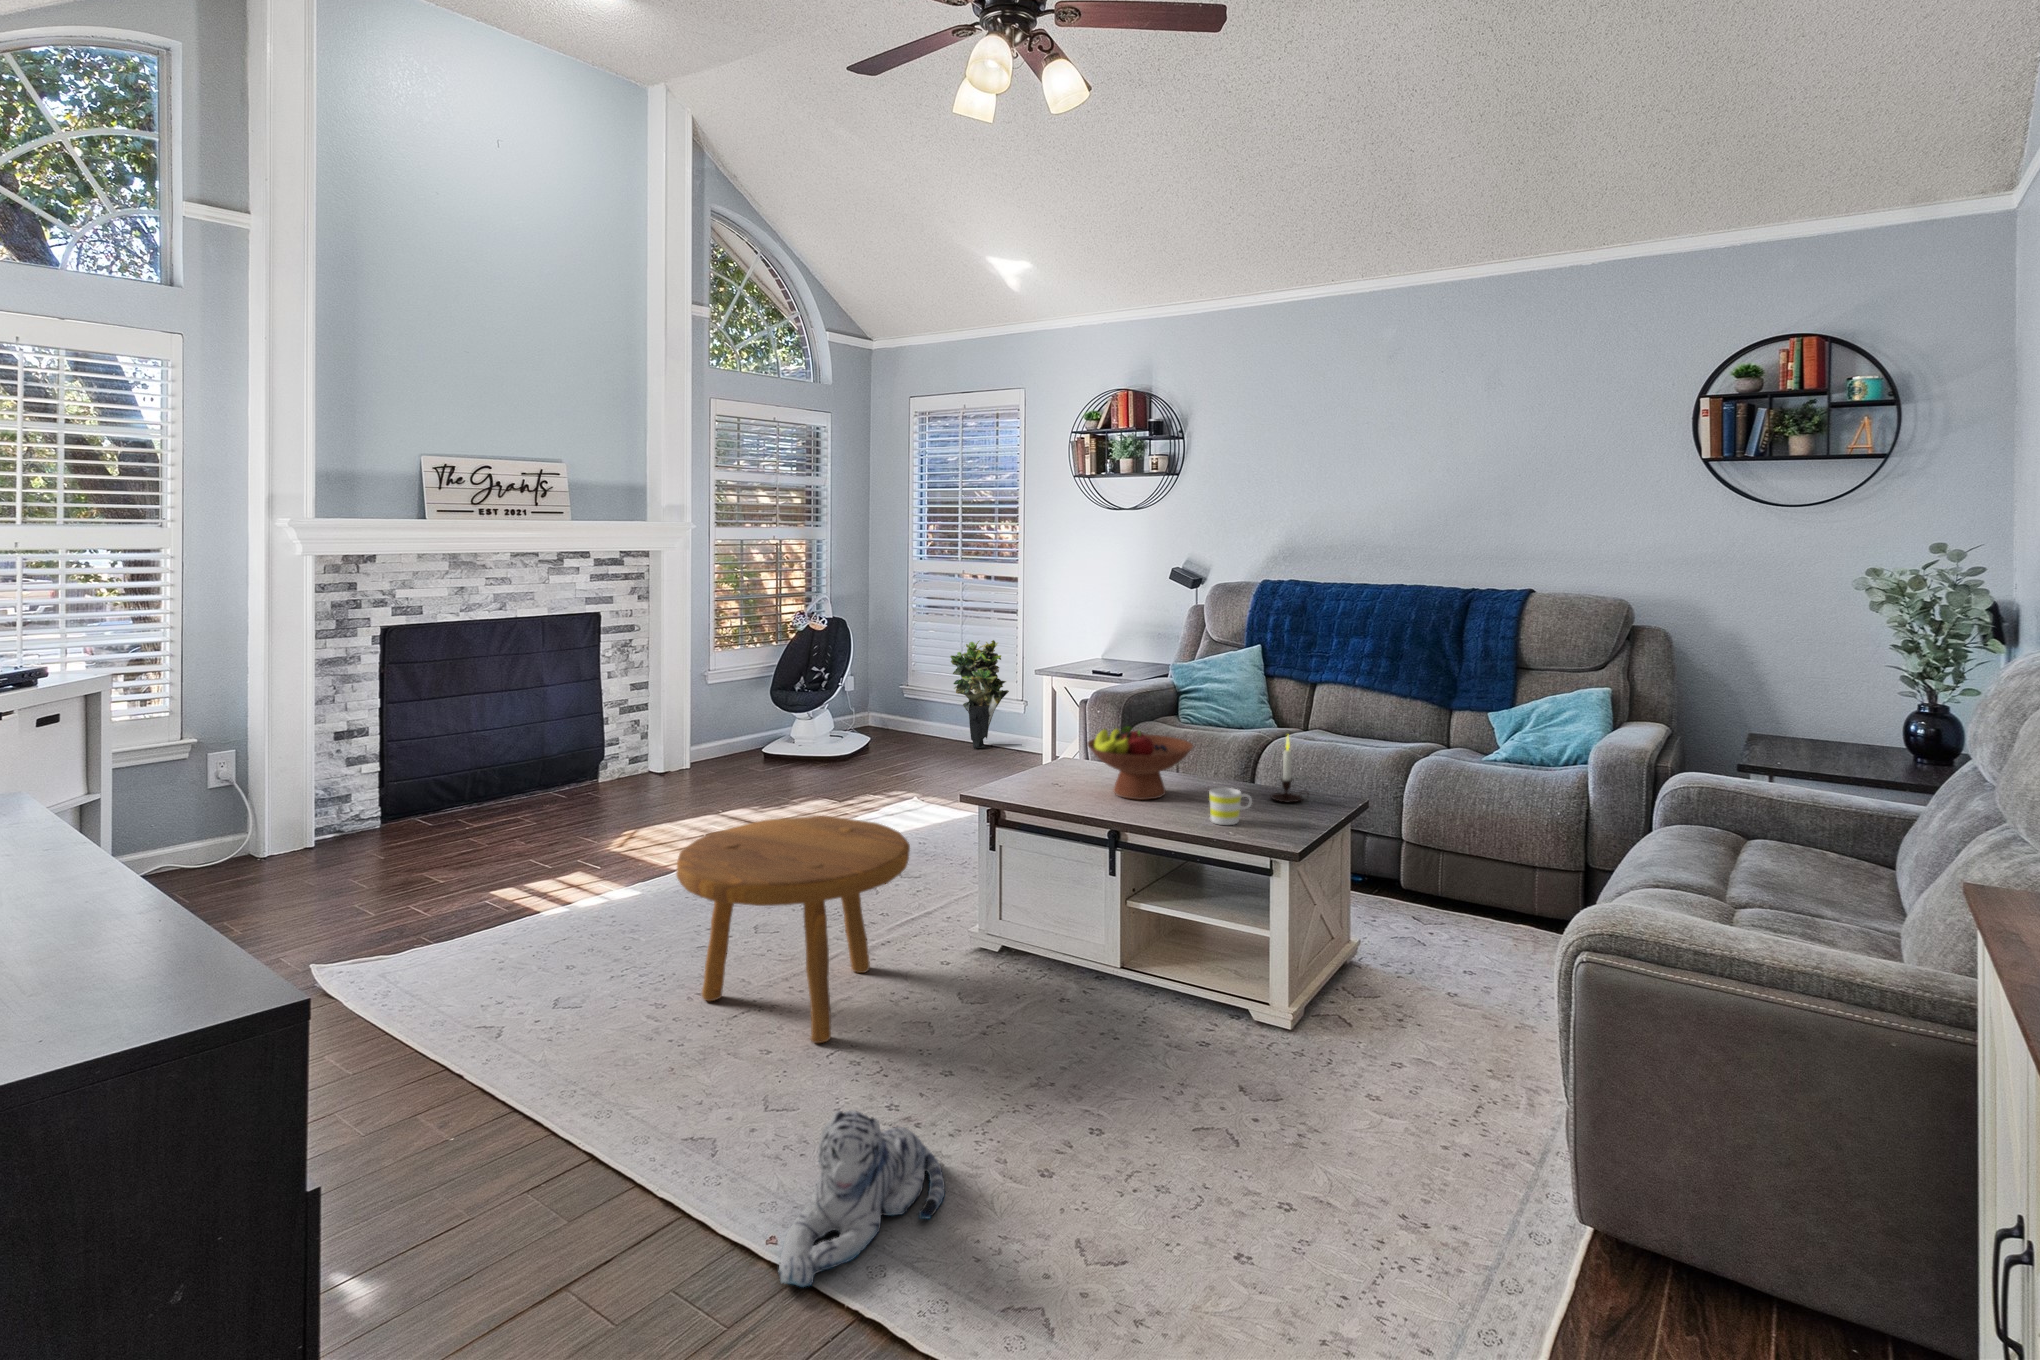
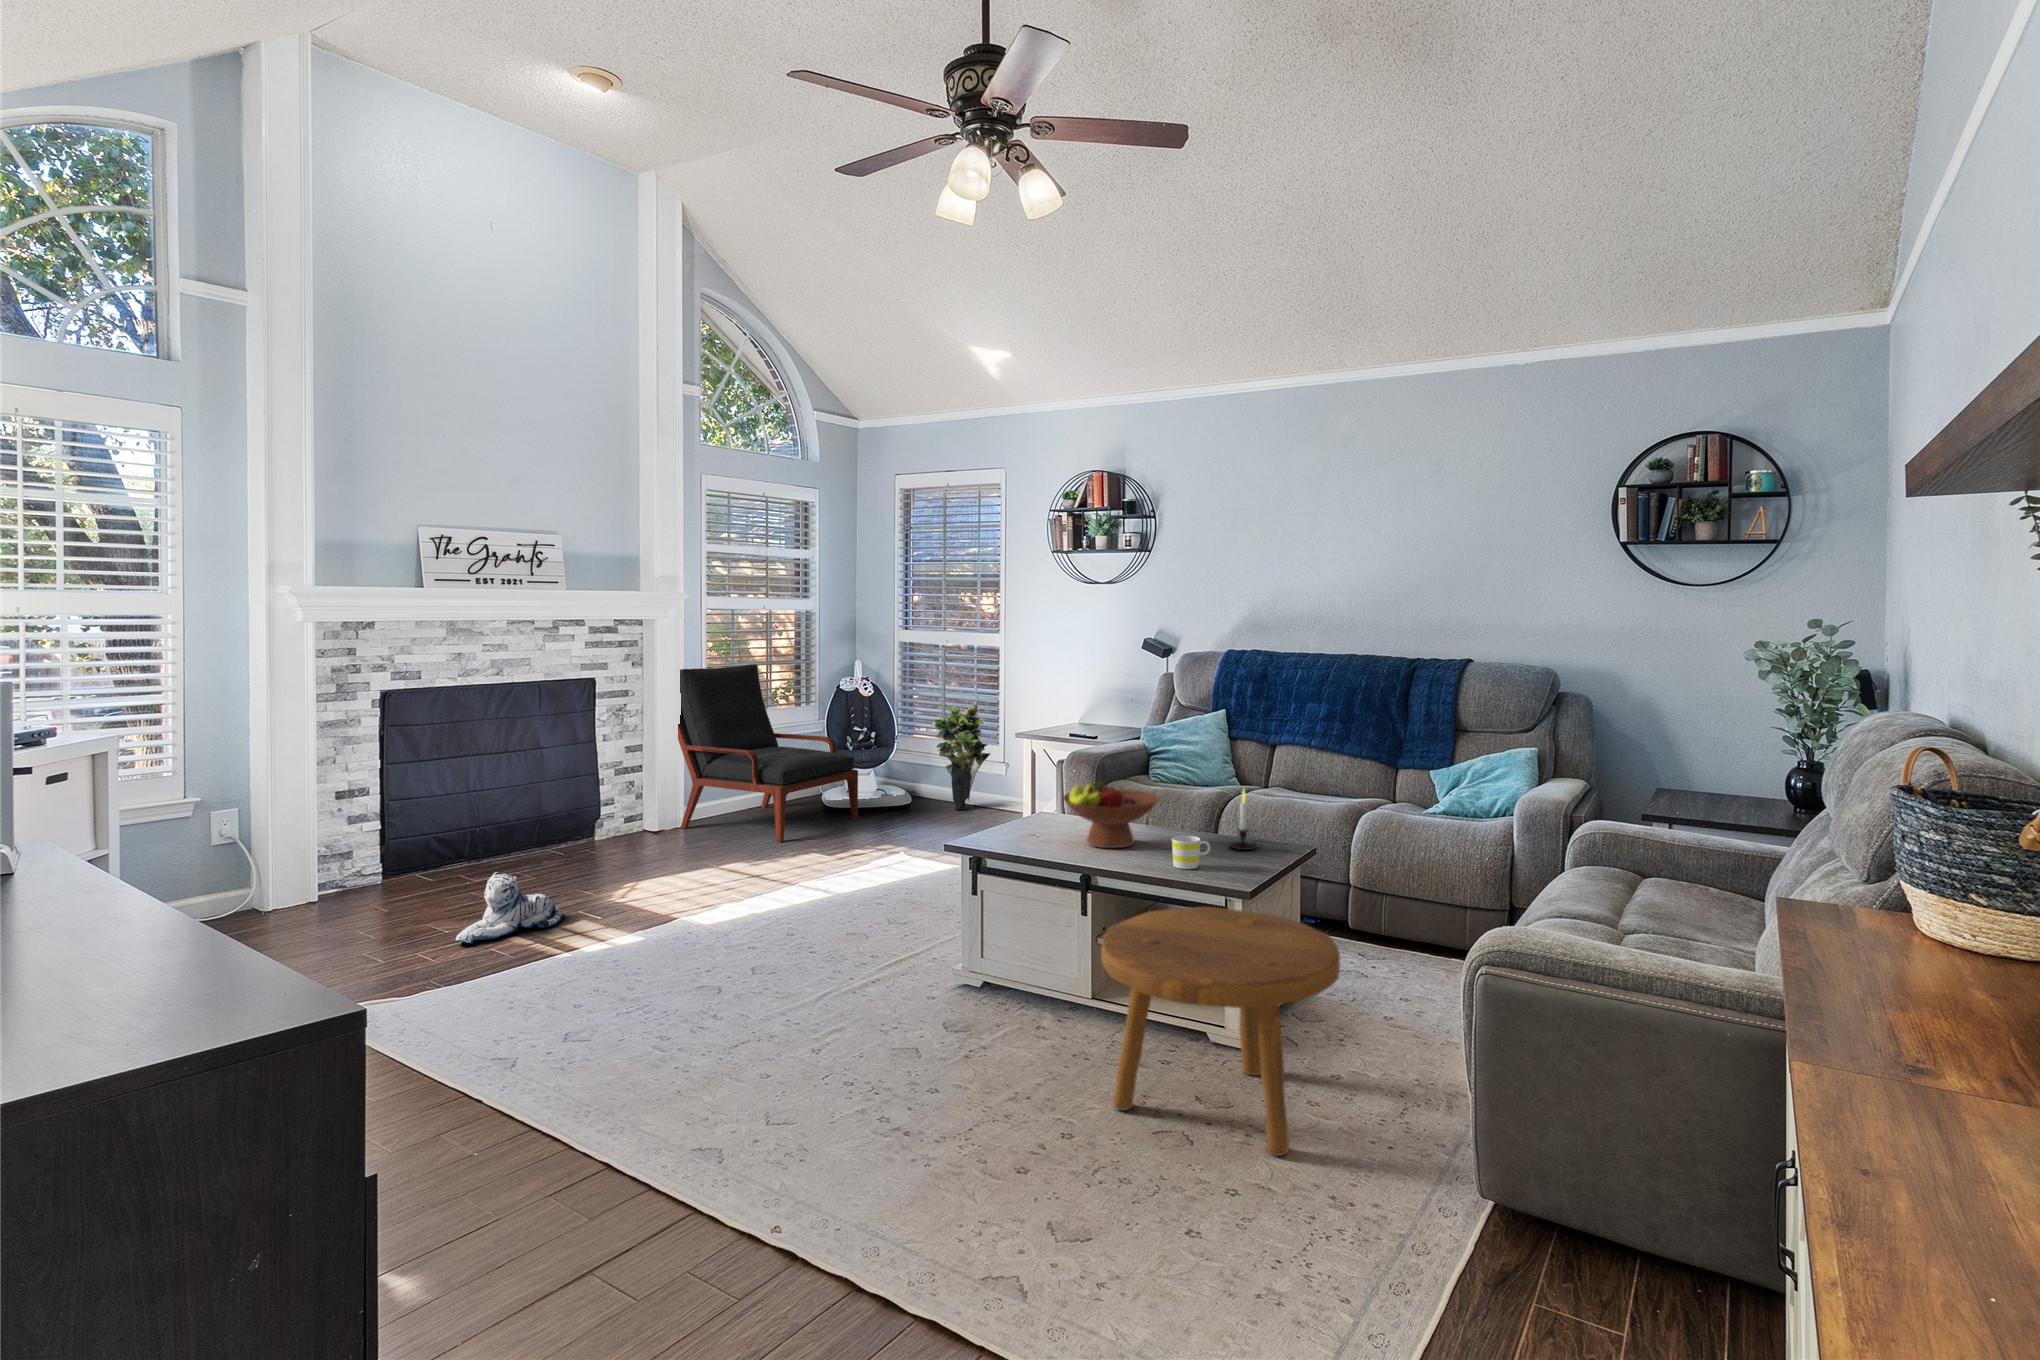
armchair: none [673,599,874,782] -> present [678,664,858,841]
footstool: present [676,816,910,1043] -> present [1101,907,1340,1156]
plush toy: present [778,1110,945,1287] -> present [456,872,563,943]

